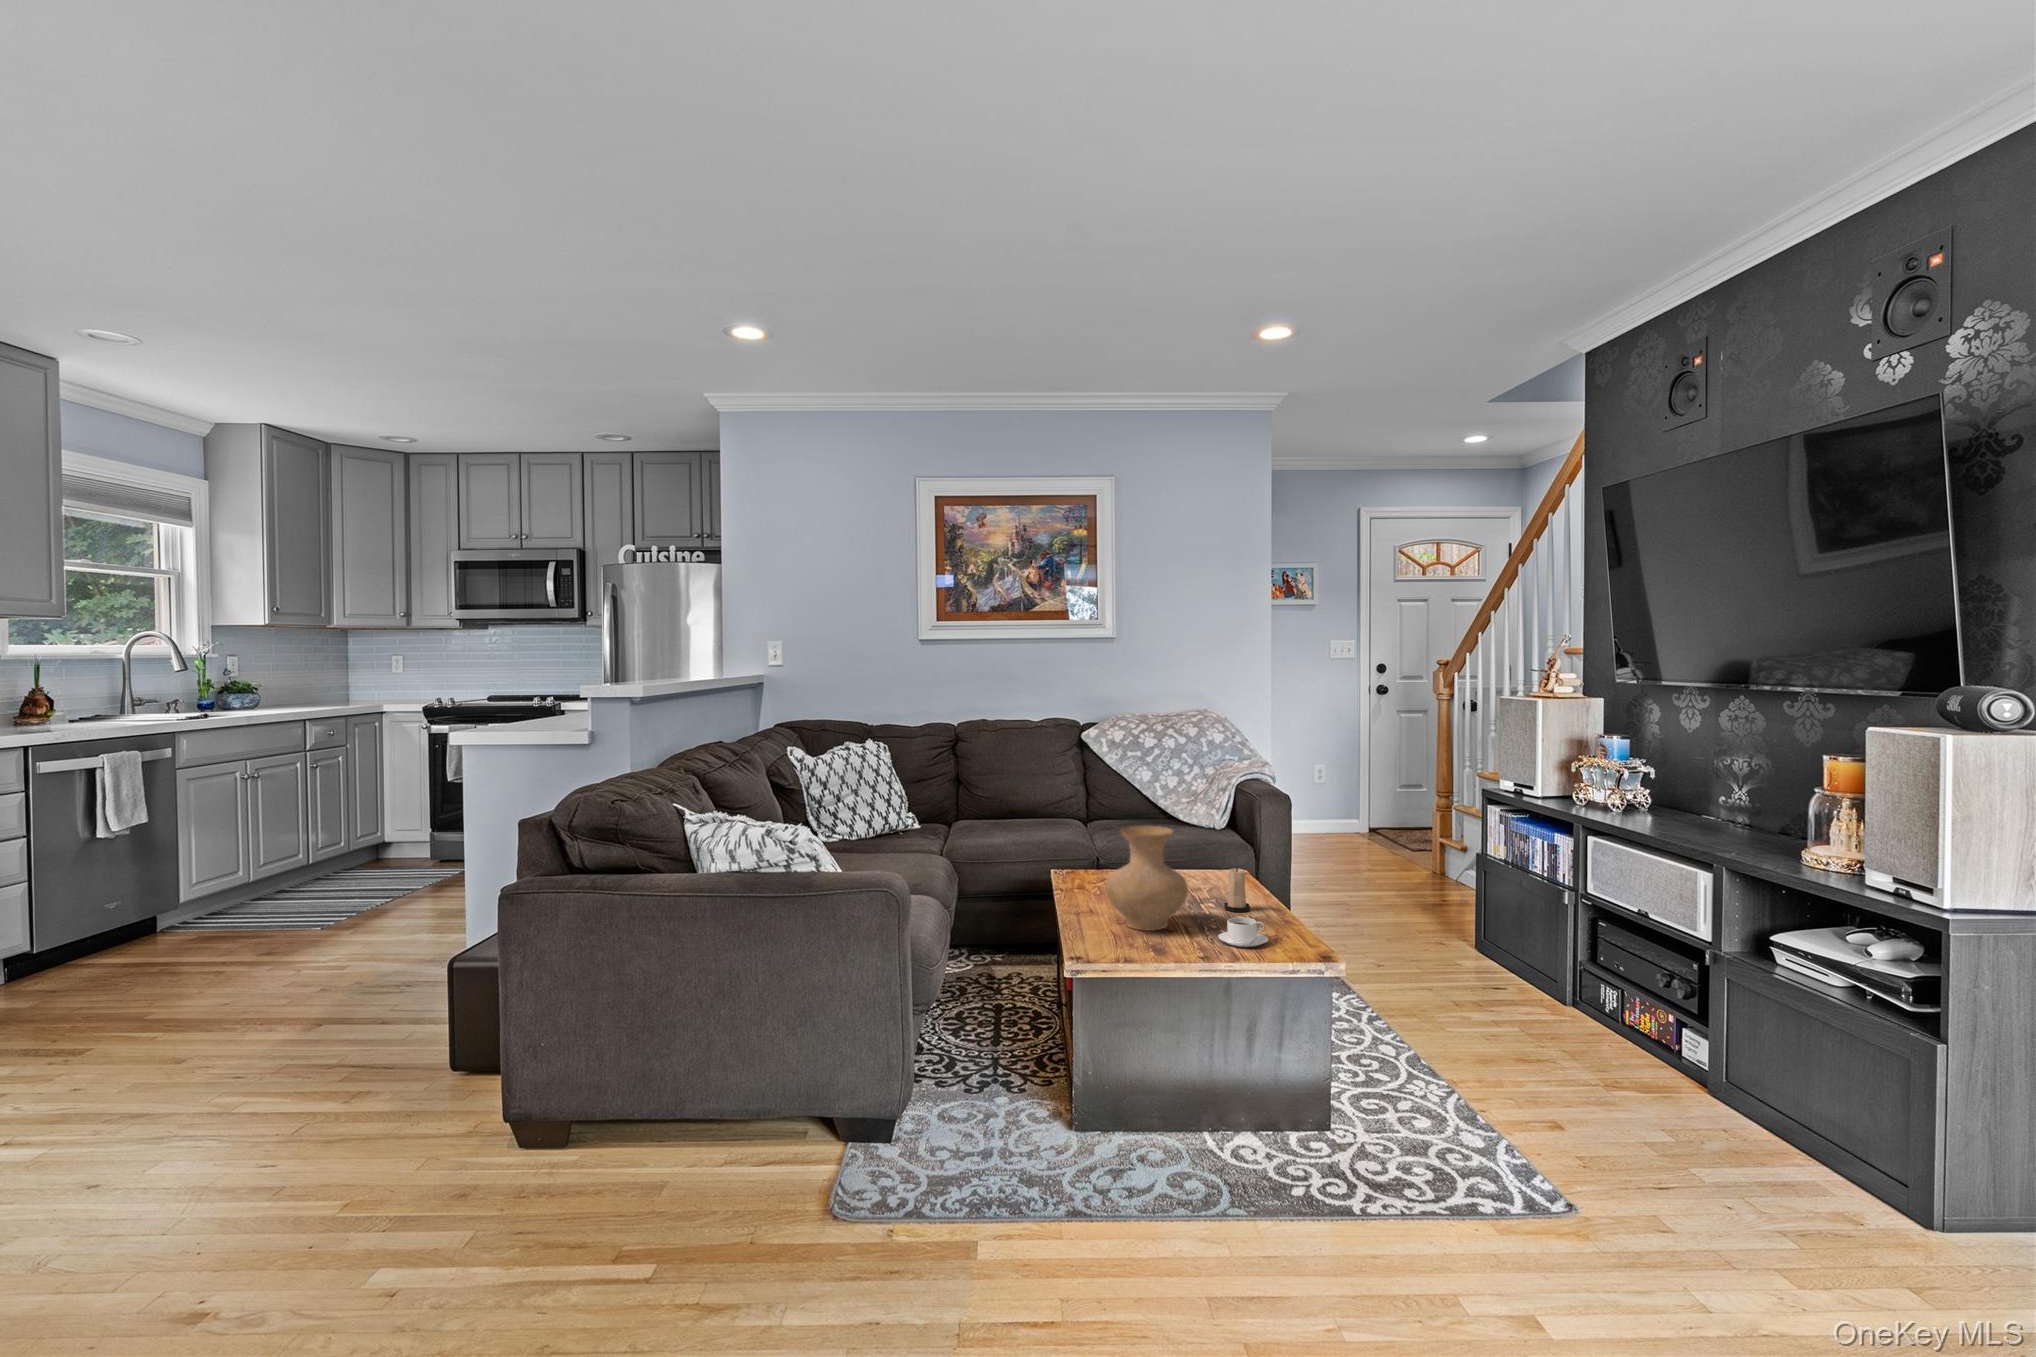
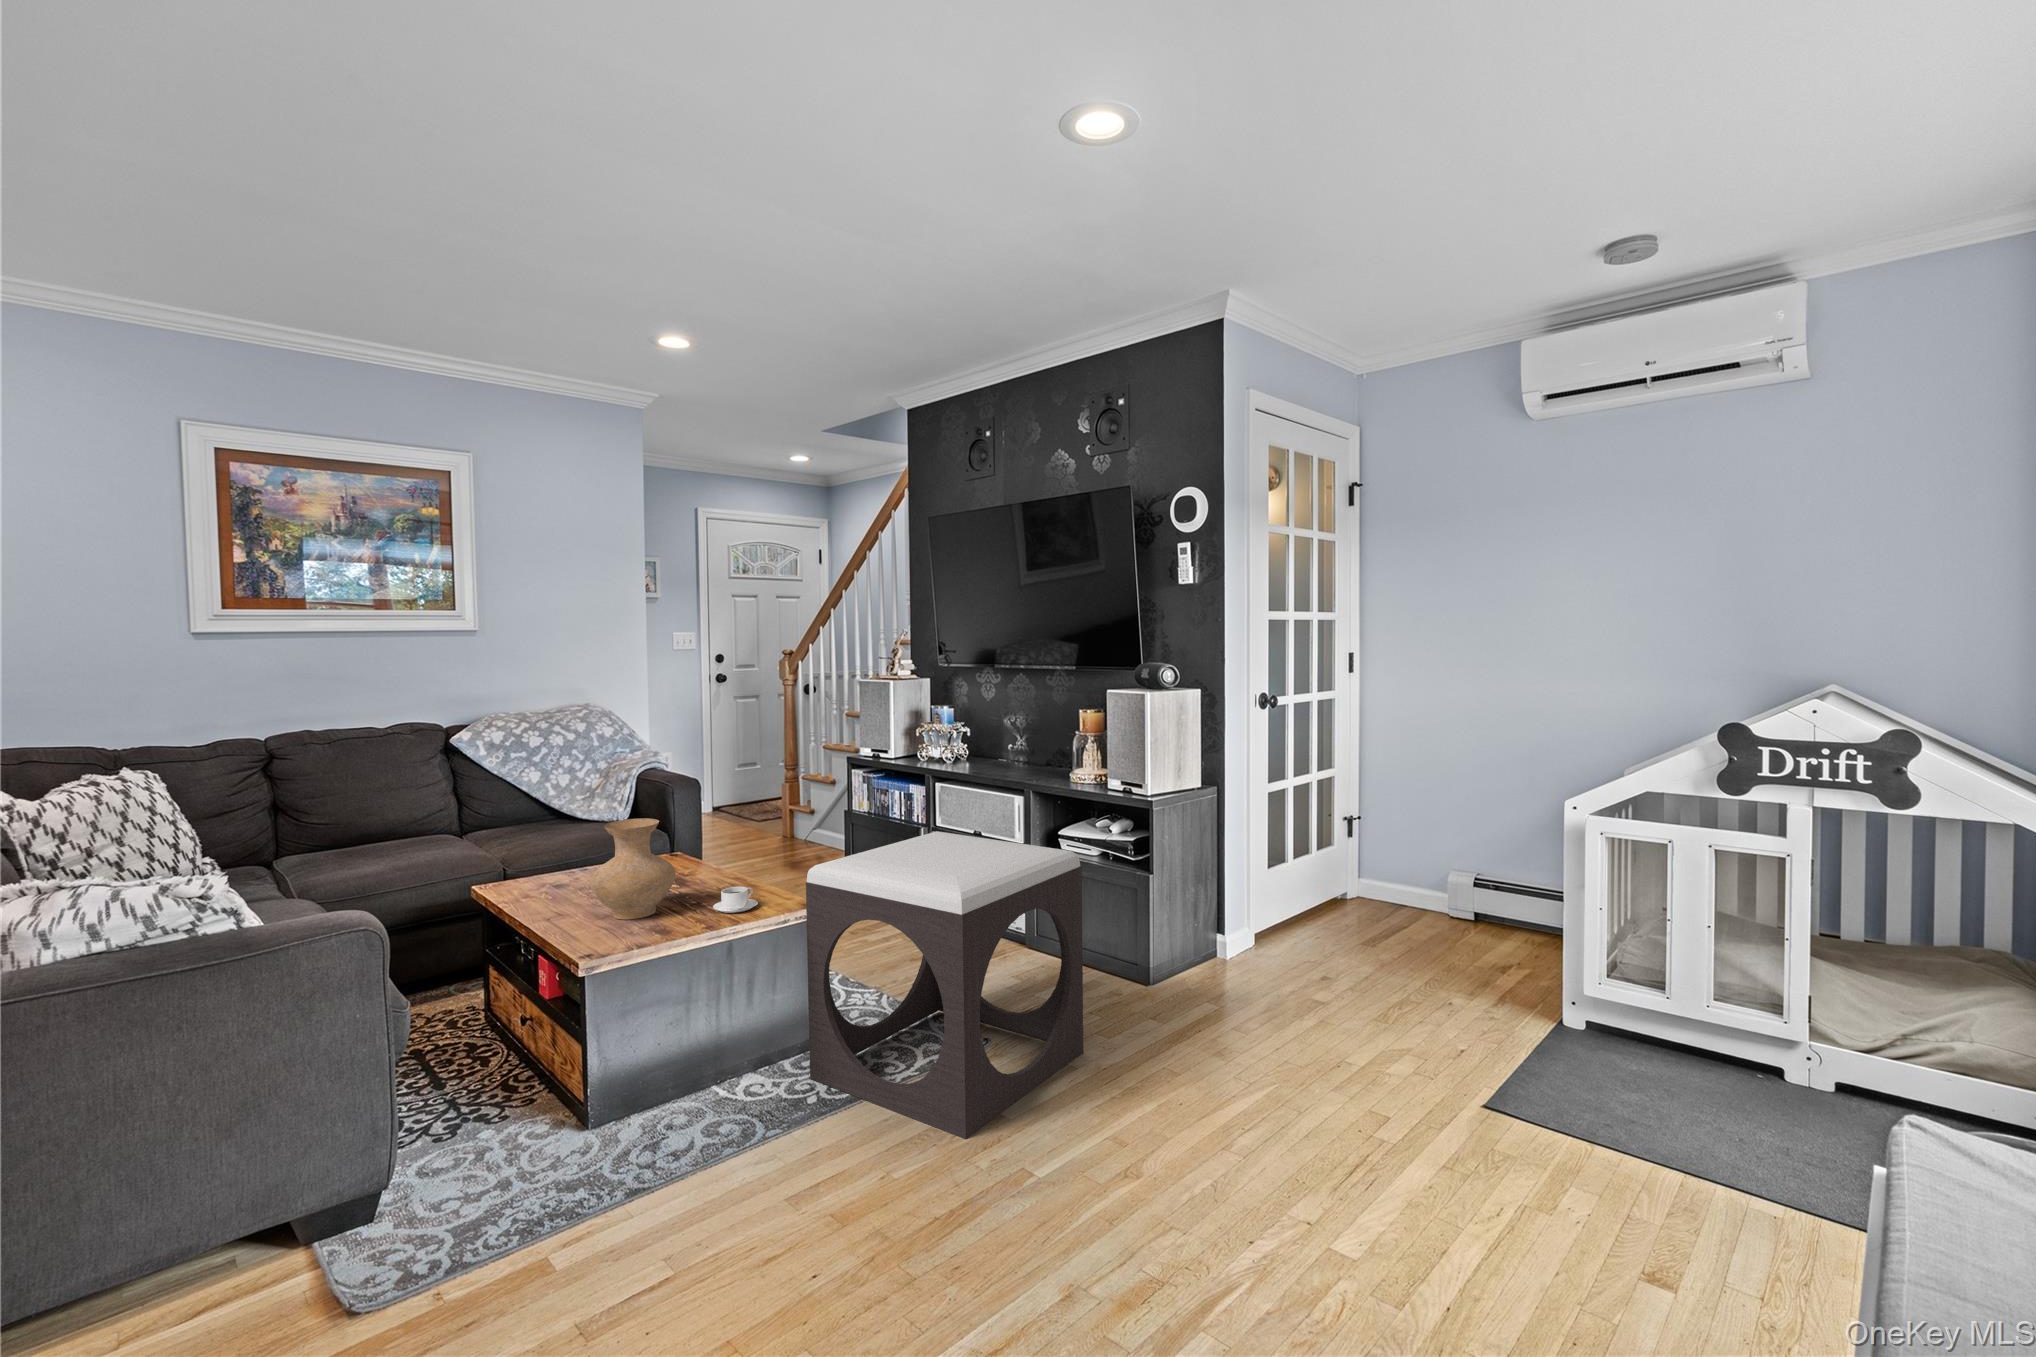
candle: present [1224,867,1250,912] -> none [692,845,717,887]
footstool: none [1311,897,1730,1324] -> present [806,831,1083,1139]

